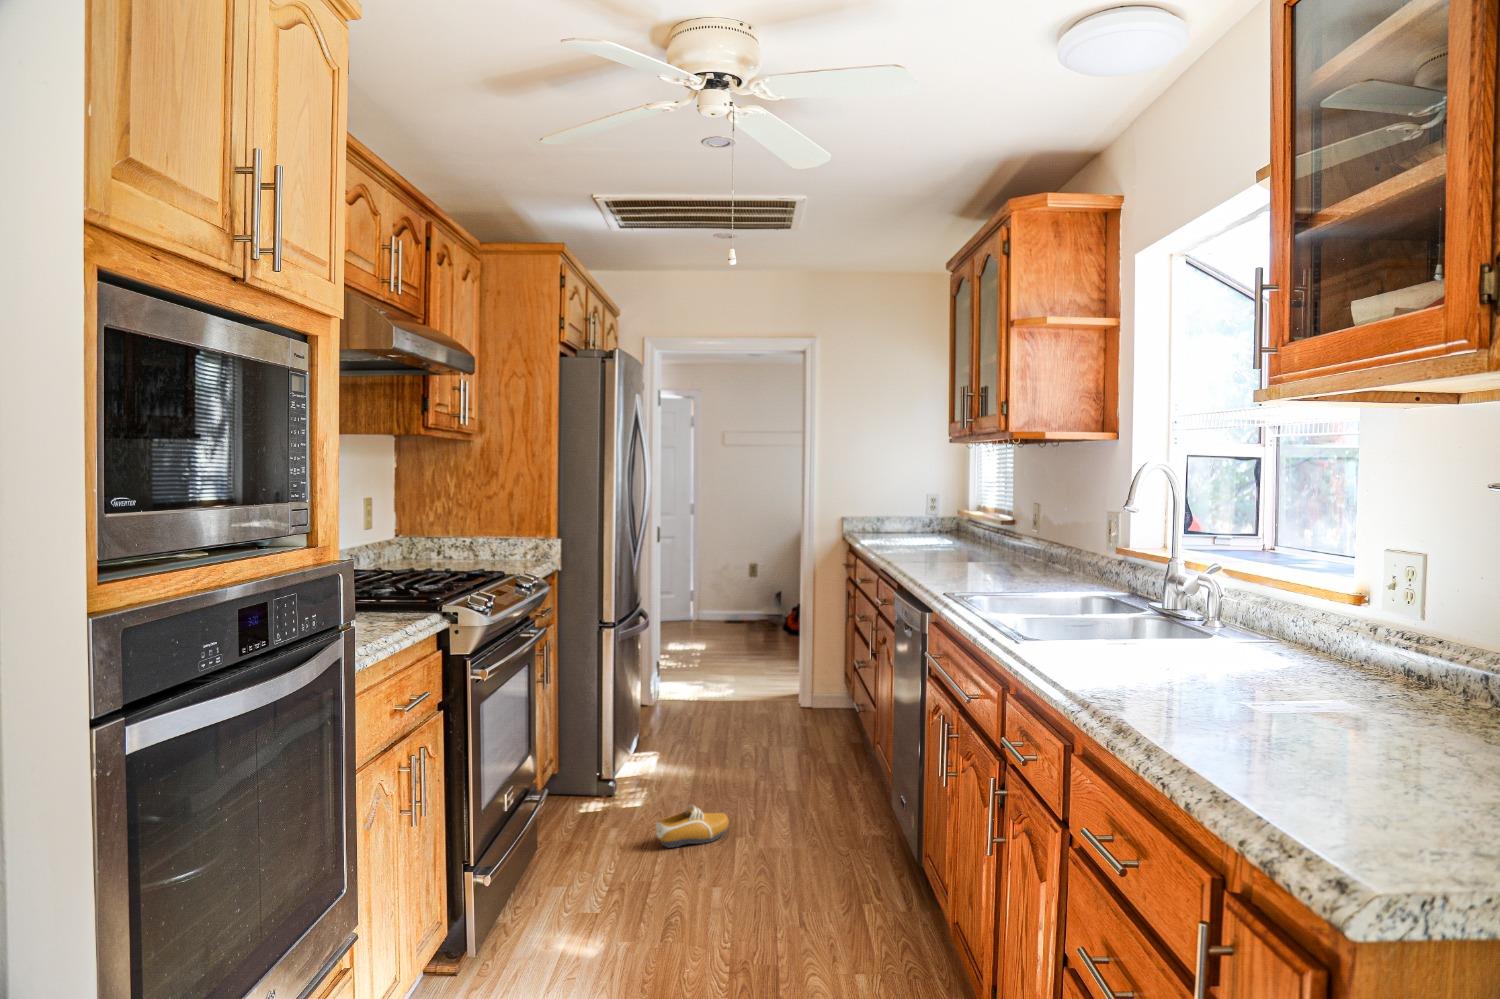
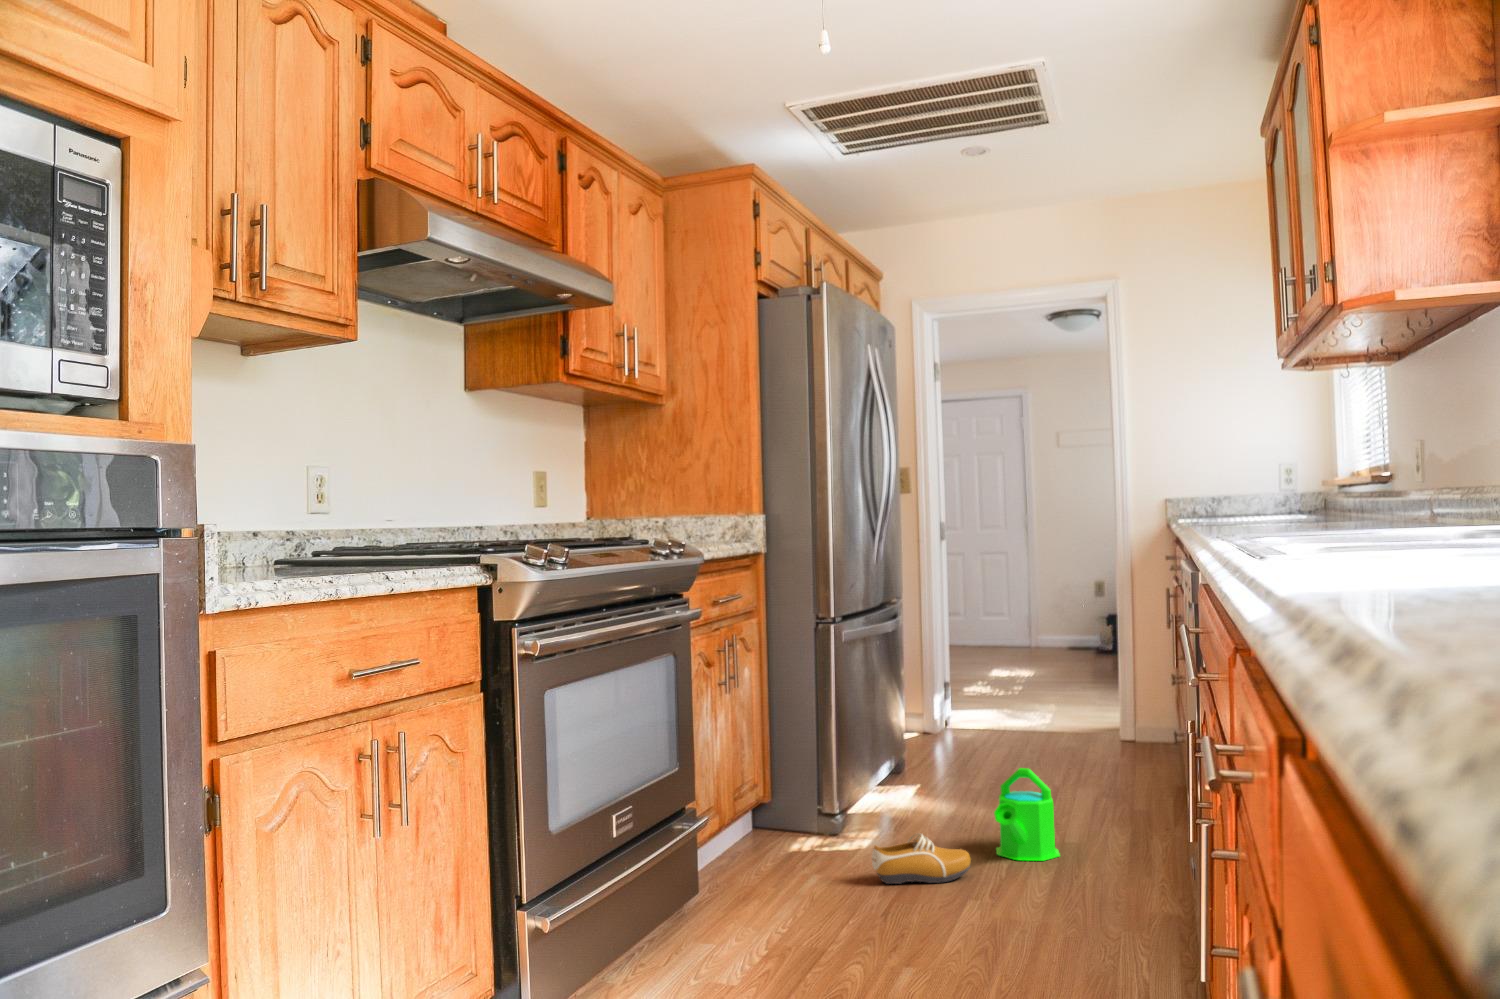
watering can: none [738,741,786,813] -> present [994,768,1060,861]

